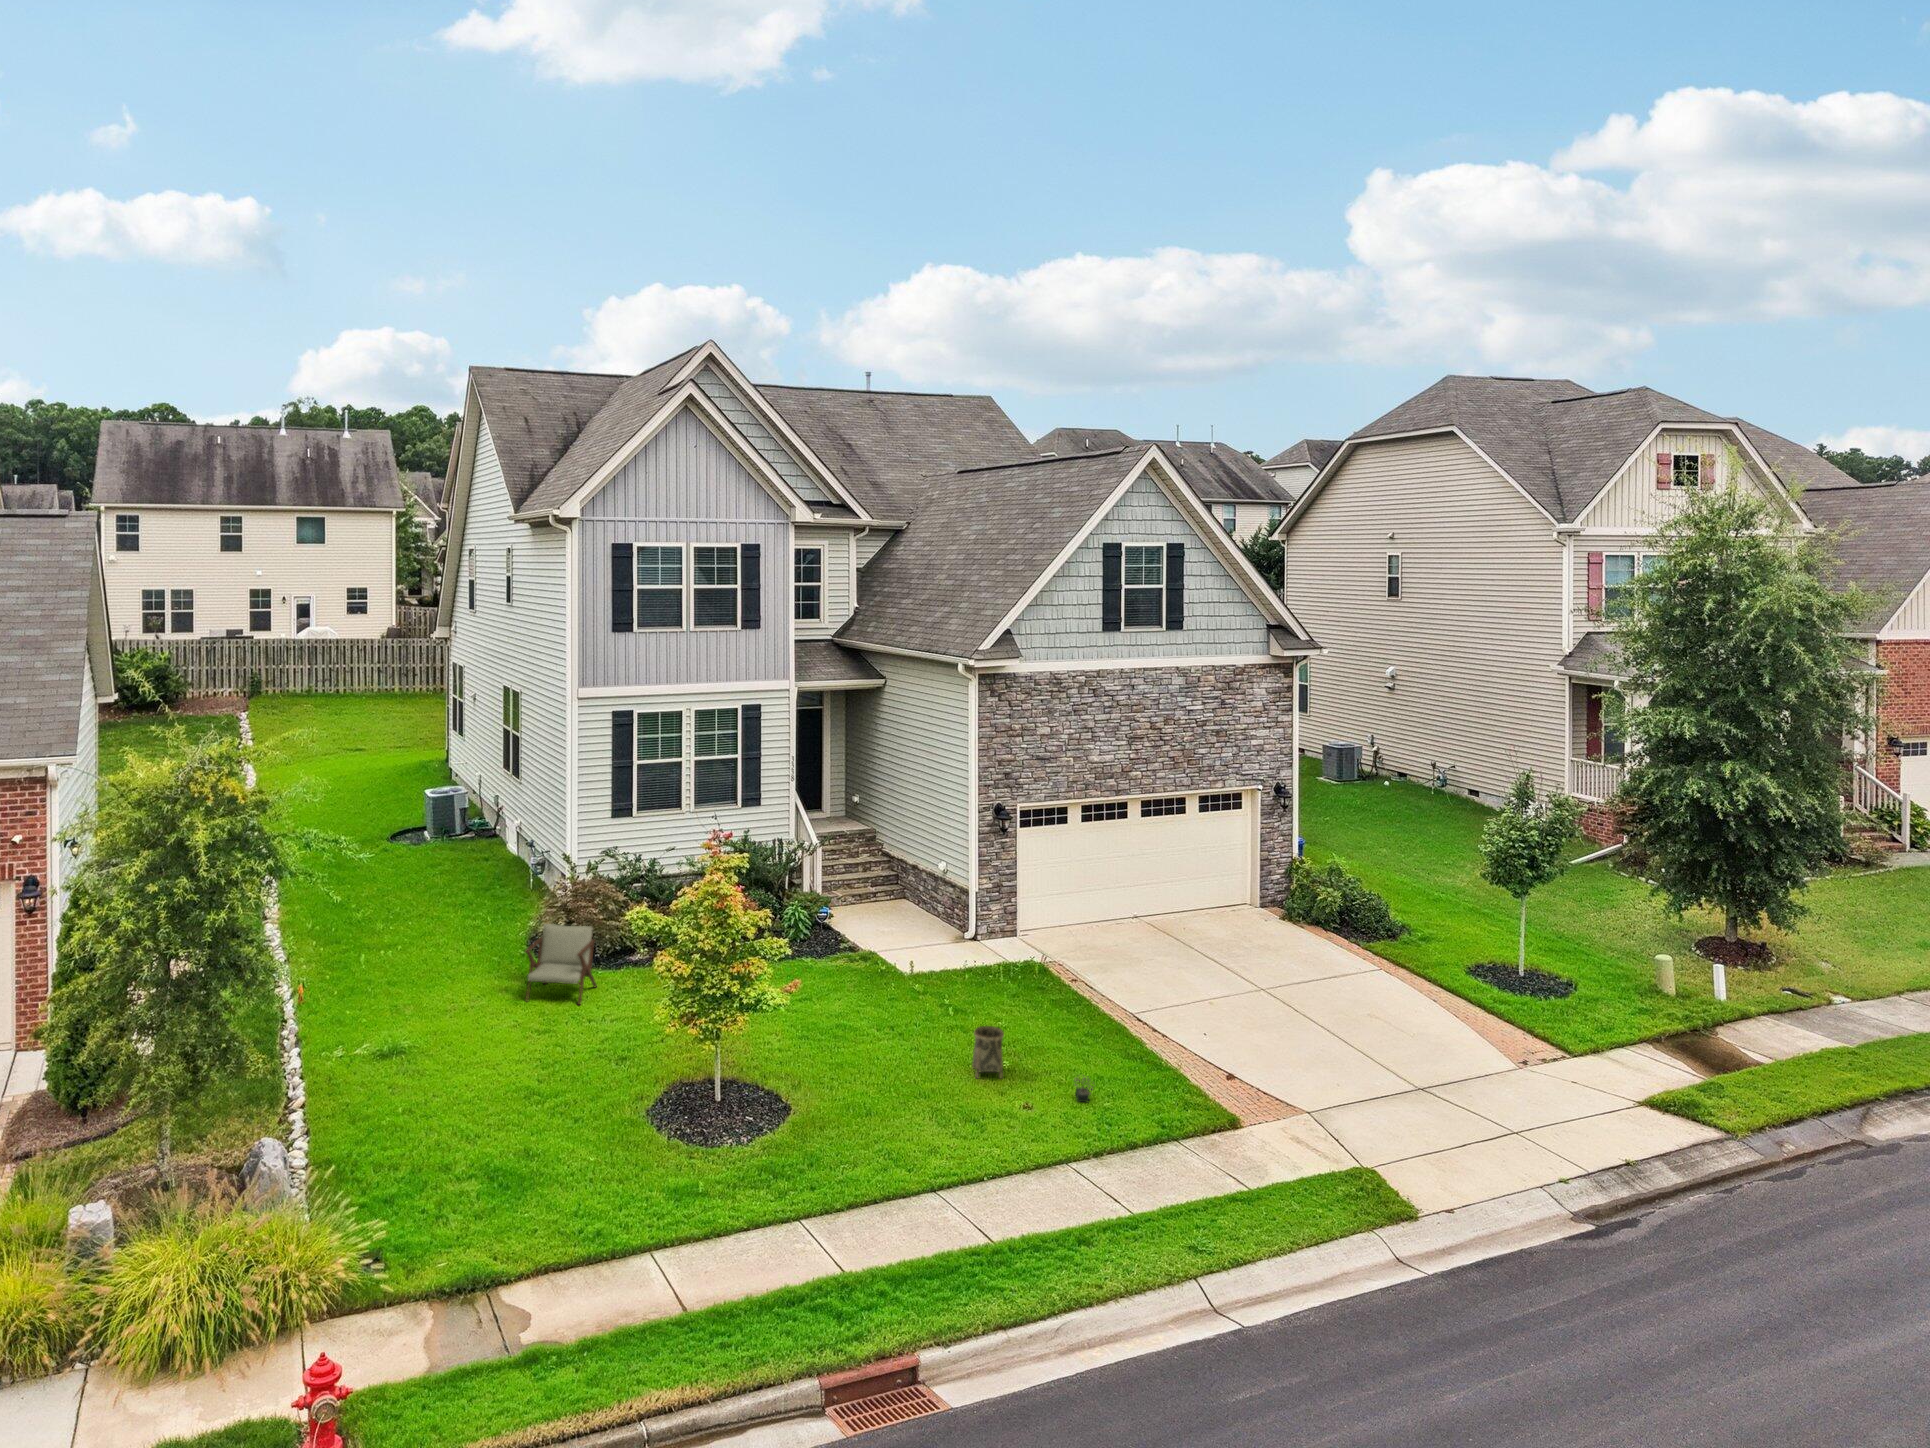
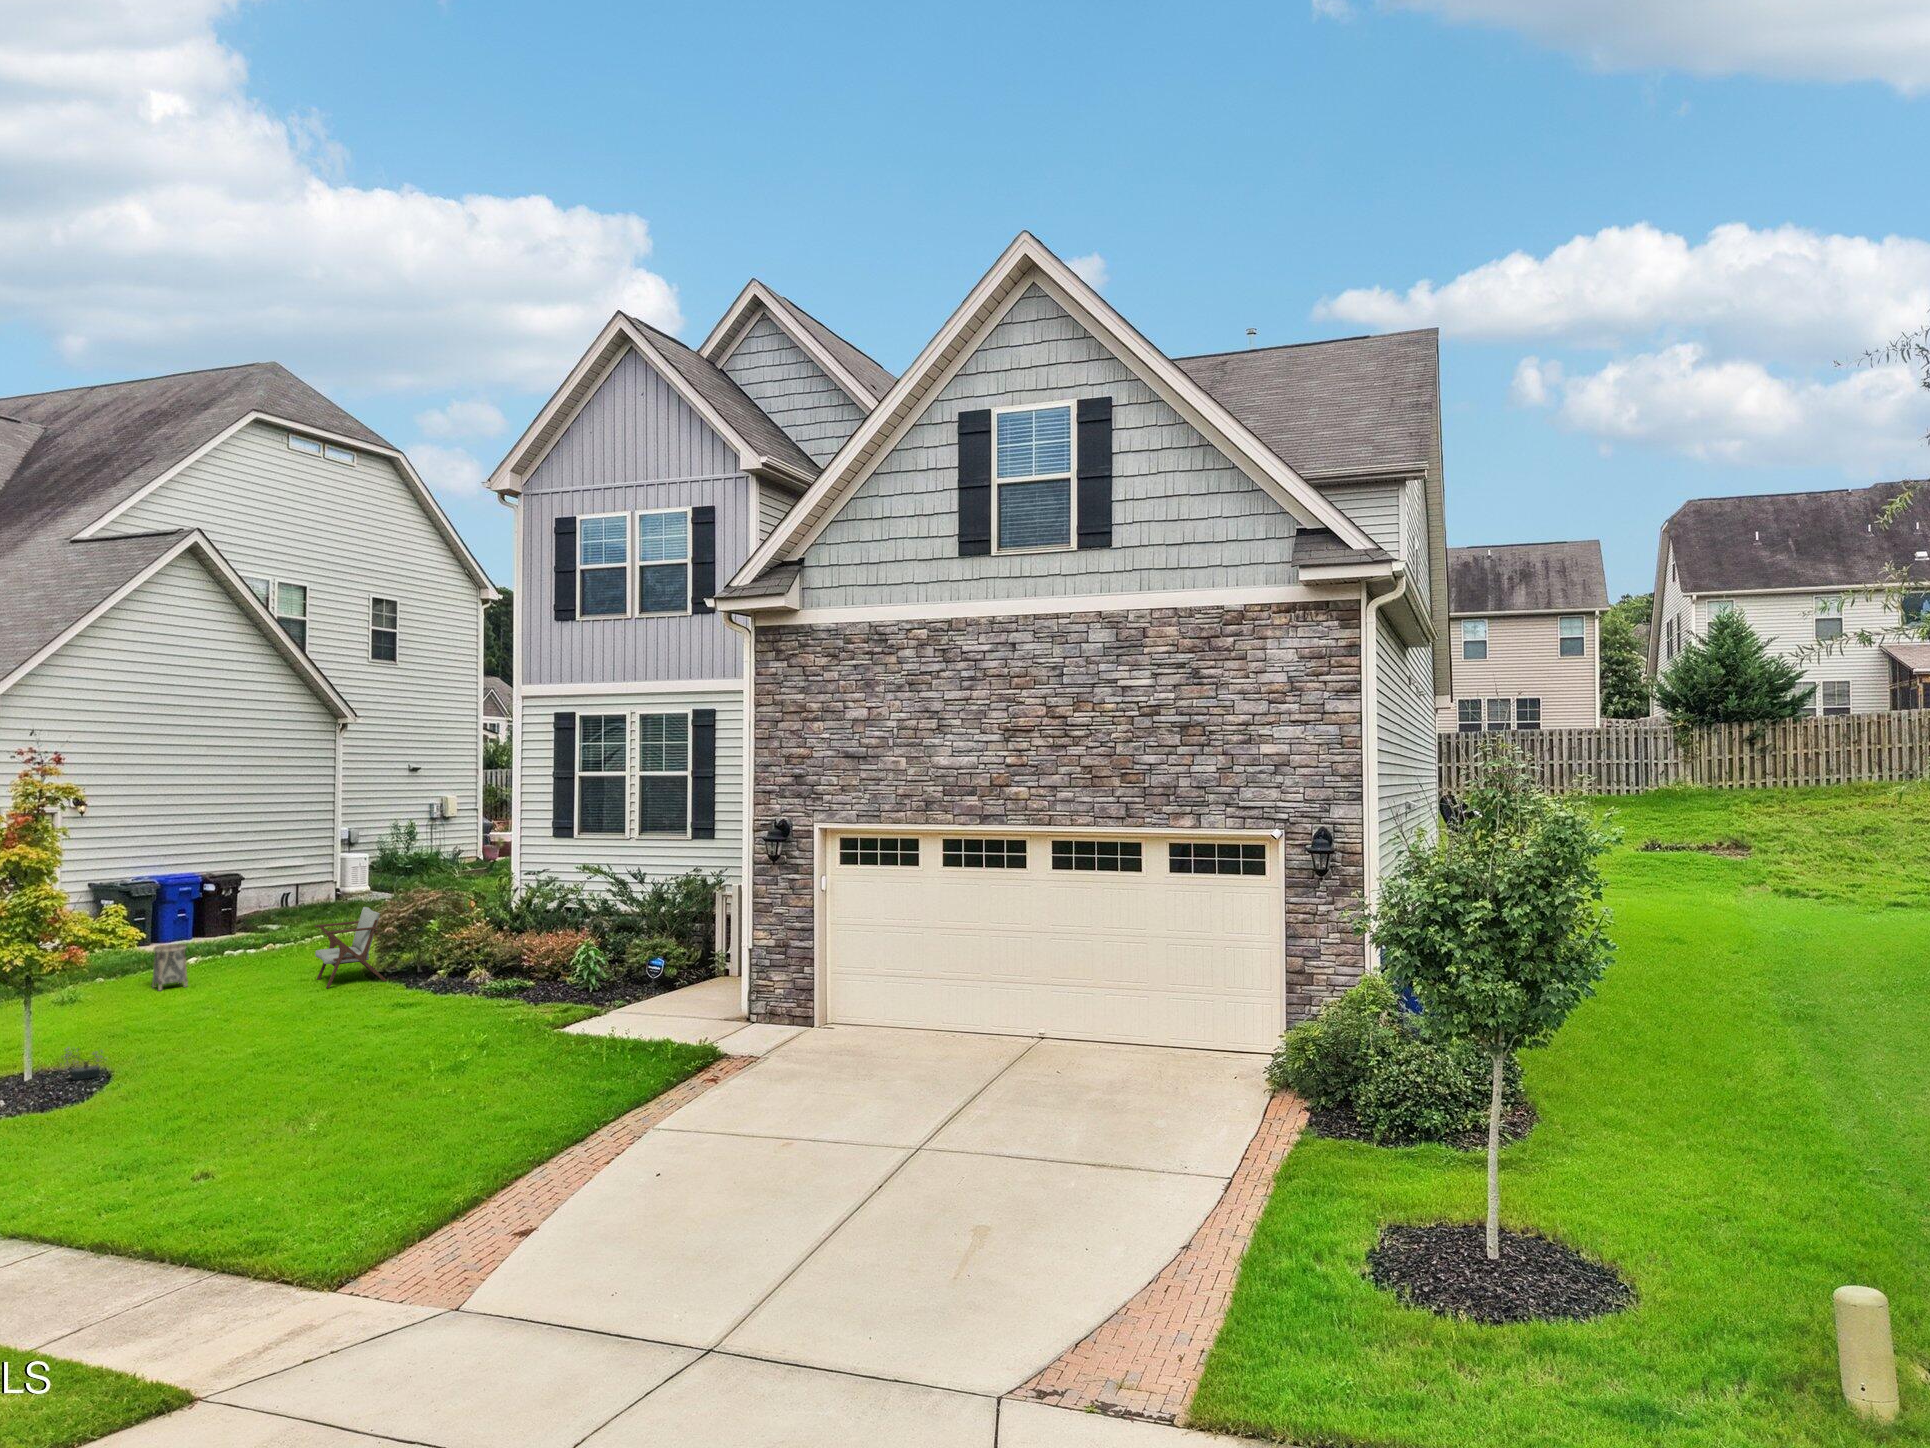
basket: present [972,1026,1004,1078] -> present [152,944,188,990]
decorative plant: present [1075,1075,1093,1102] -> present [64,1047,102,1080]

